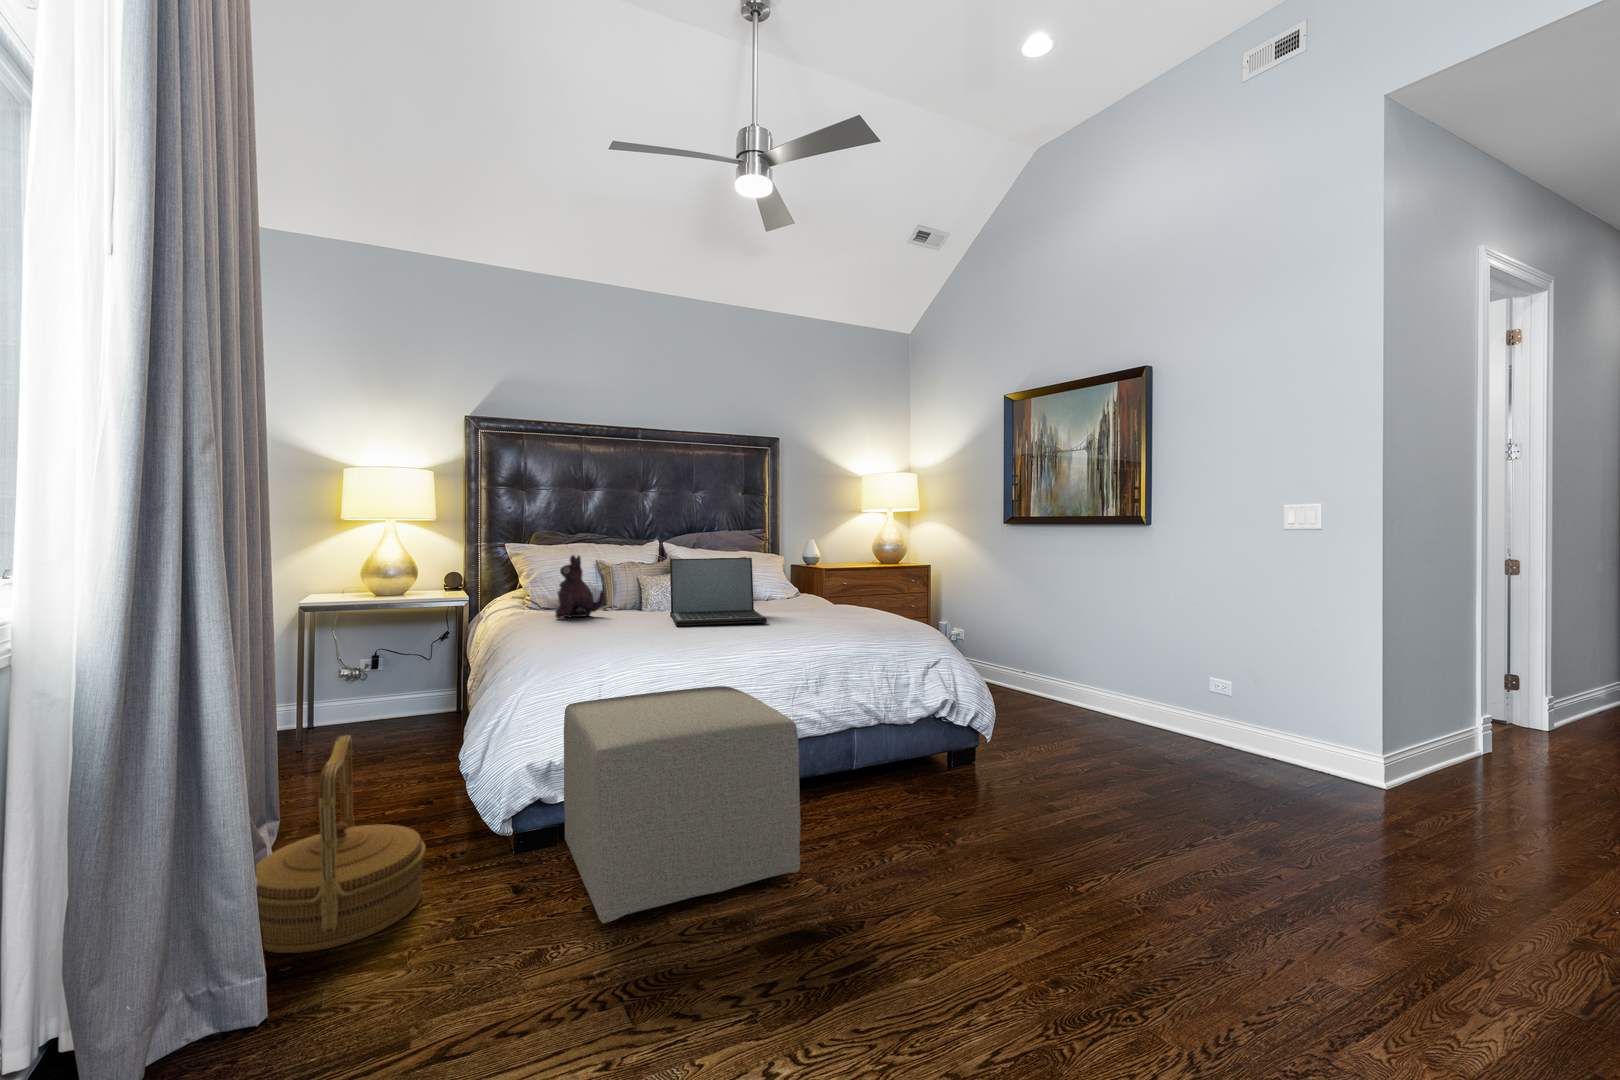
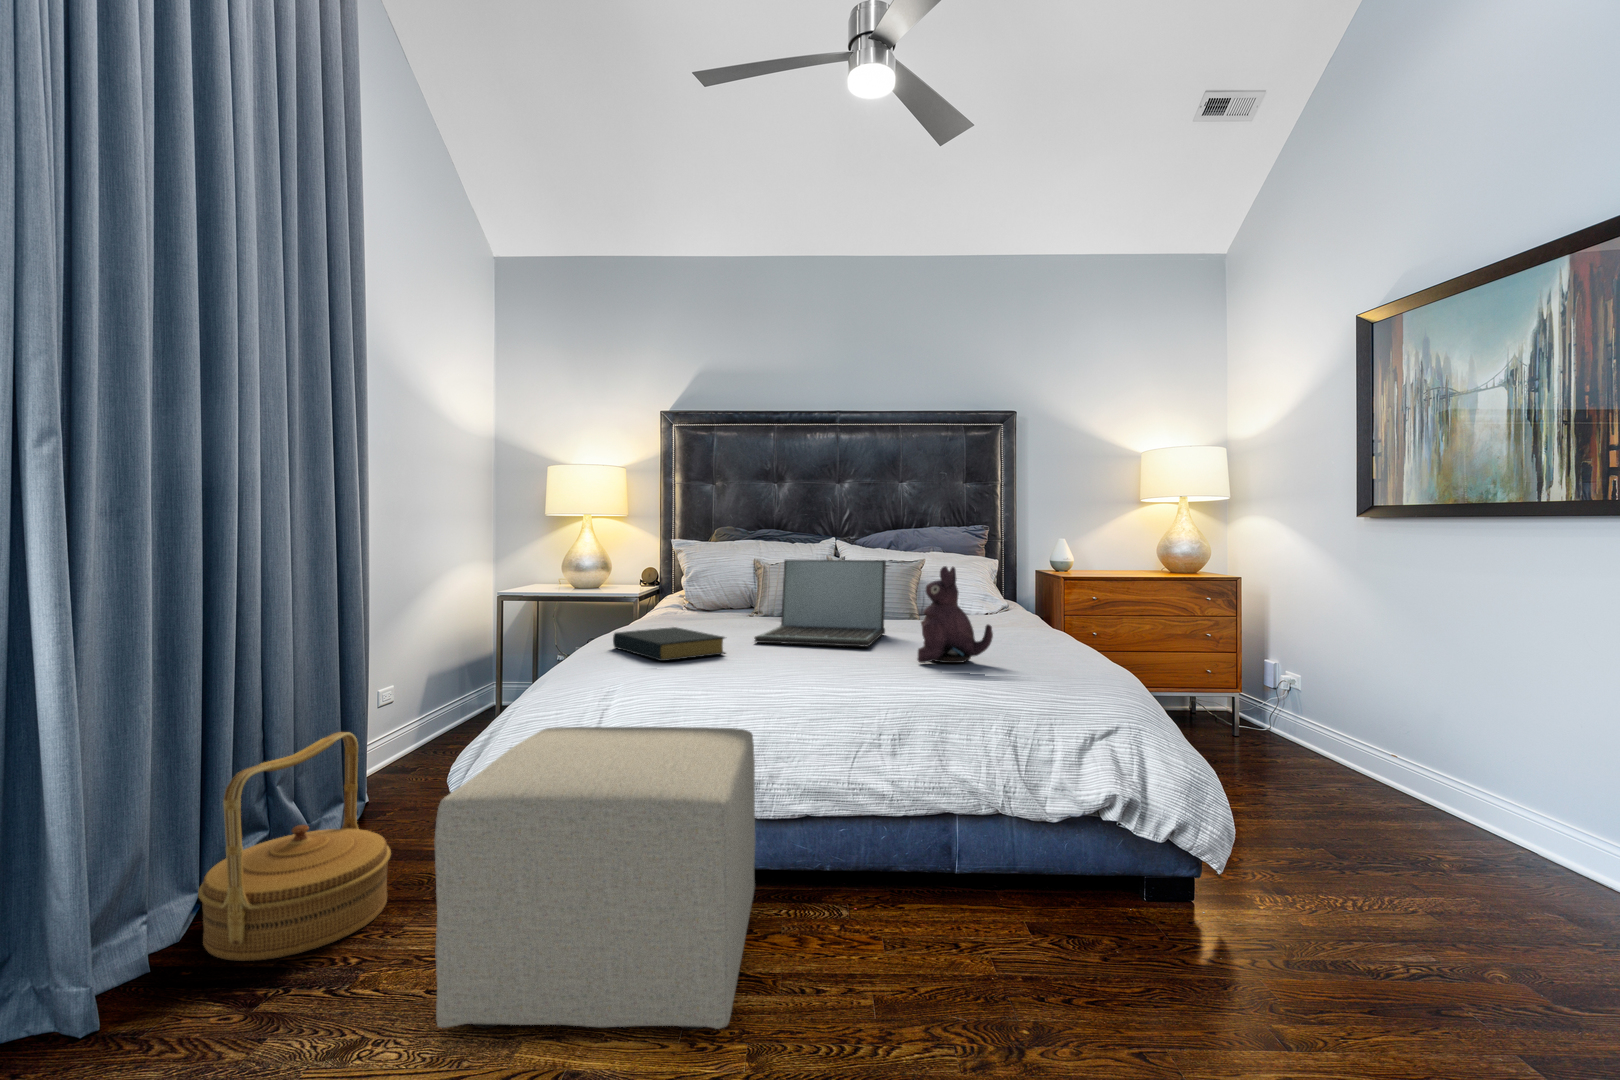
plush toy: present [555,555,605,618] -> present [917,566,993,663]
hardback book: none [573,618,678,642] -> present [613,627,725,661]

